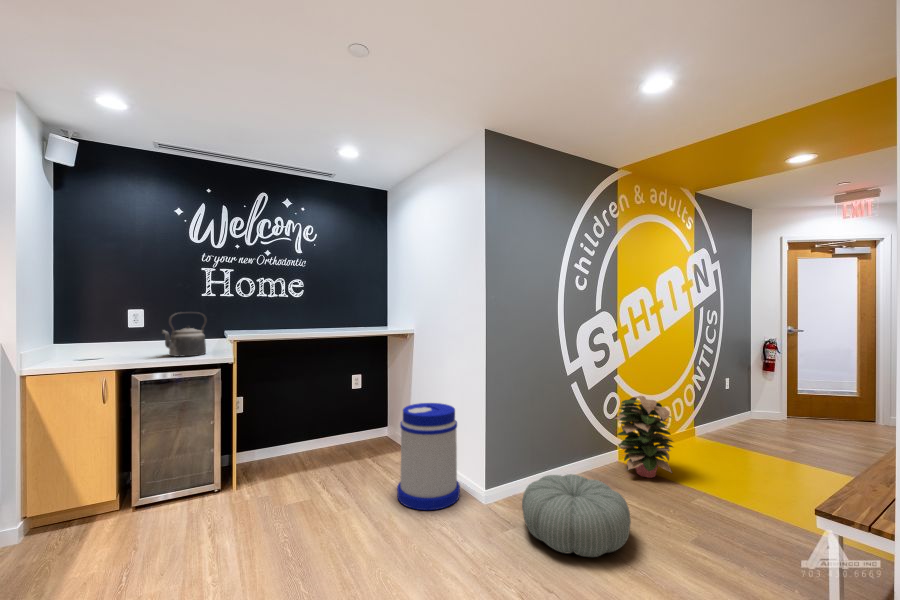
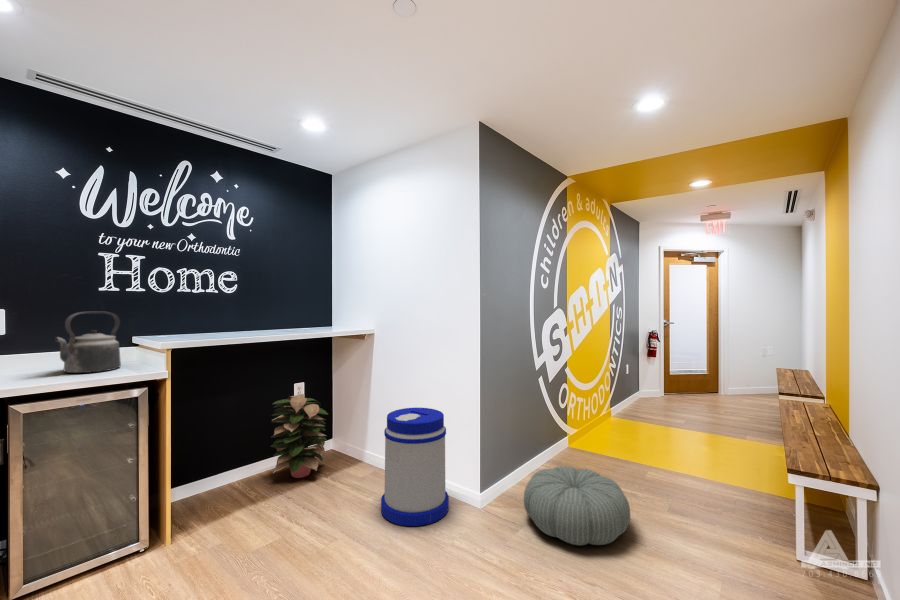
decorative plant: present [614,396,673,478] -> present [271,394,328,478]

